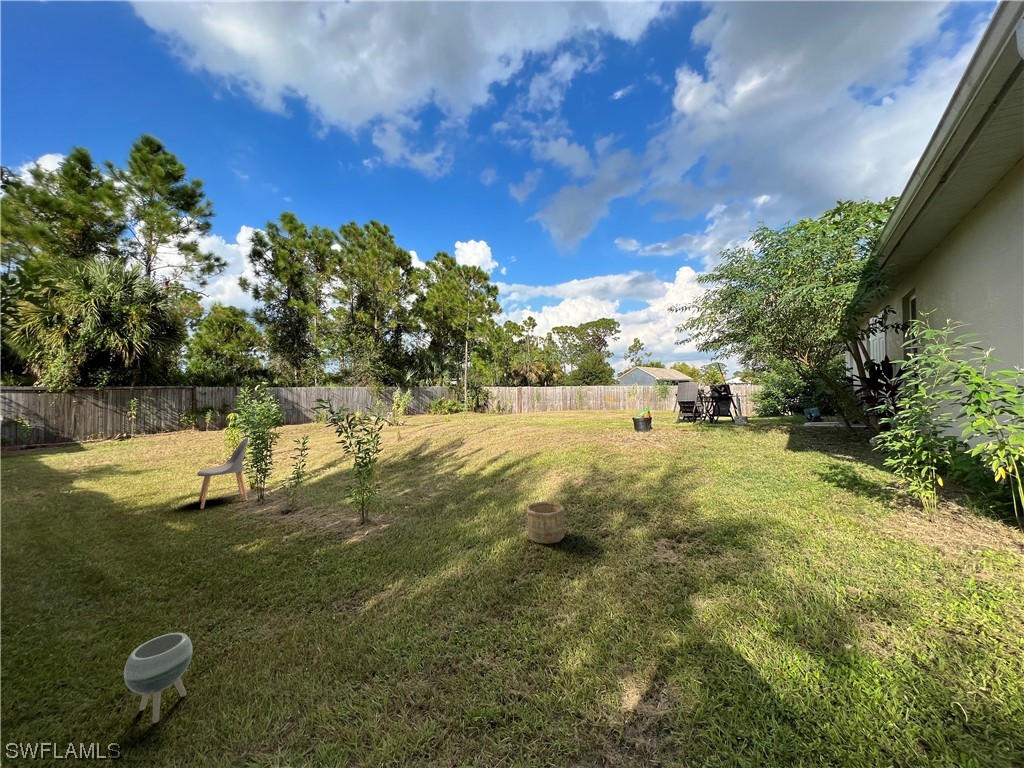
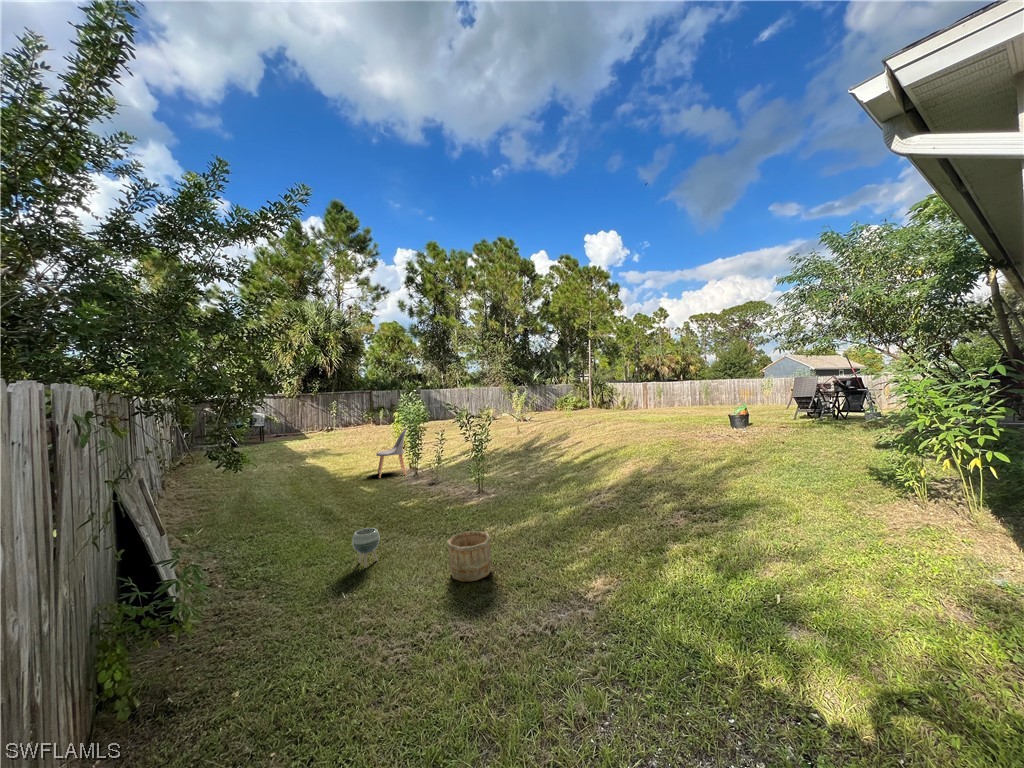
wooden bucket: present [526,502,565,544] -> present [447,531,492,582]

